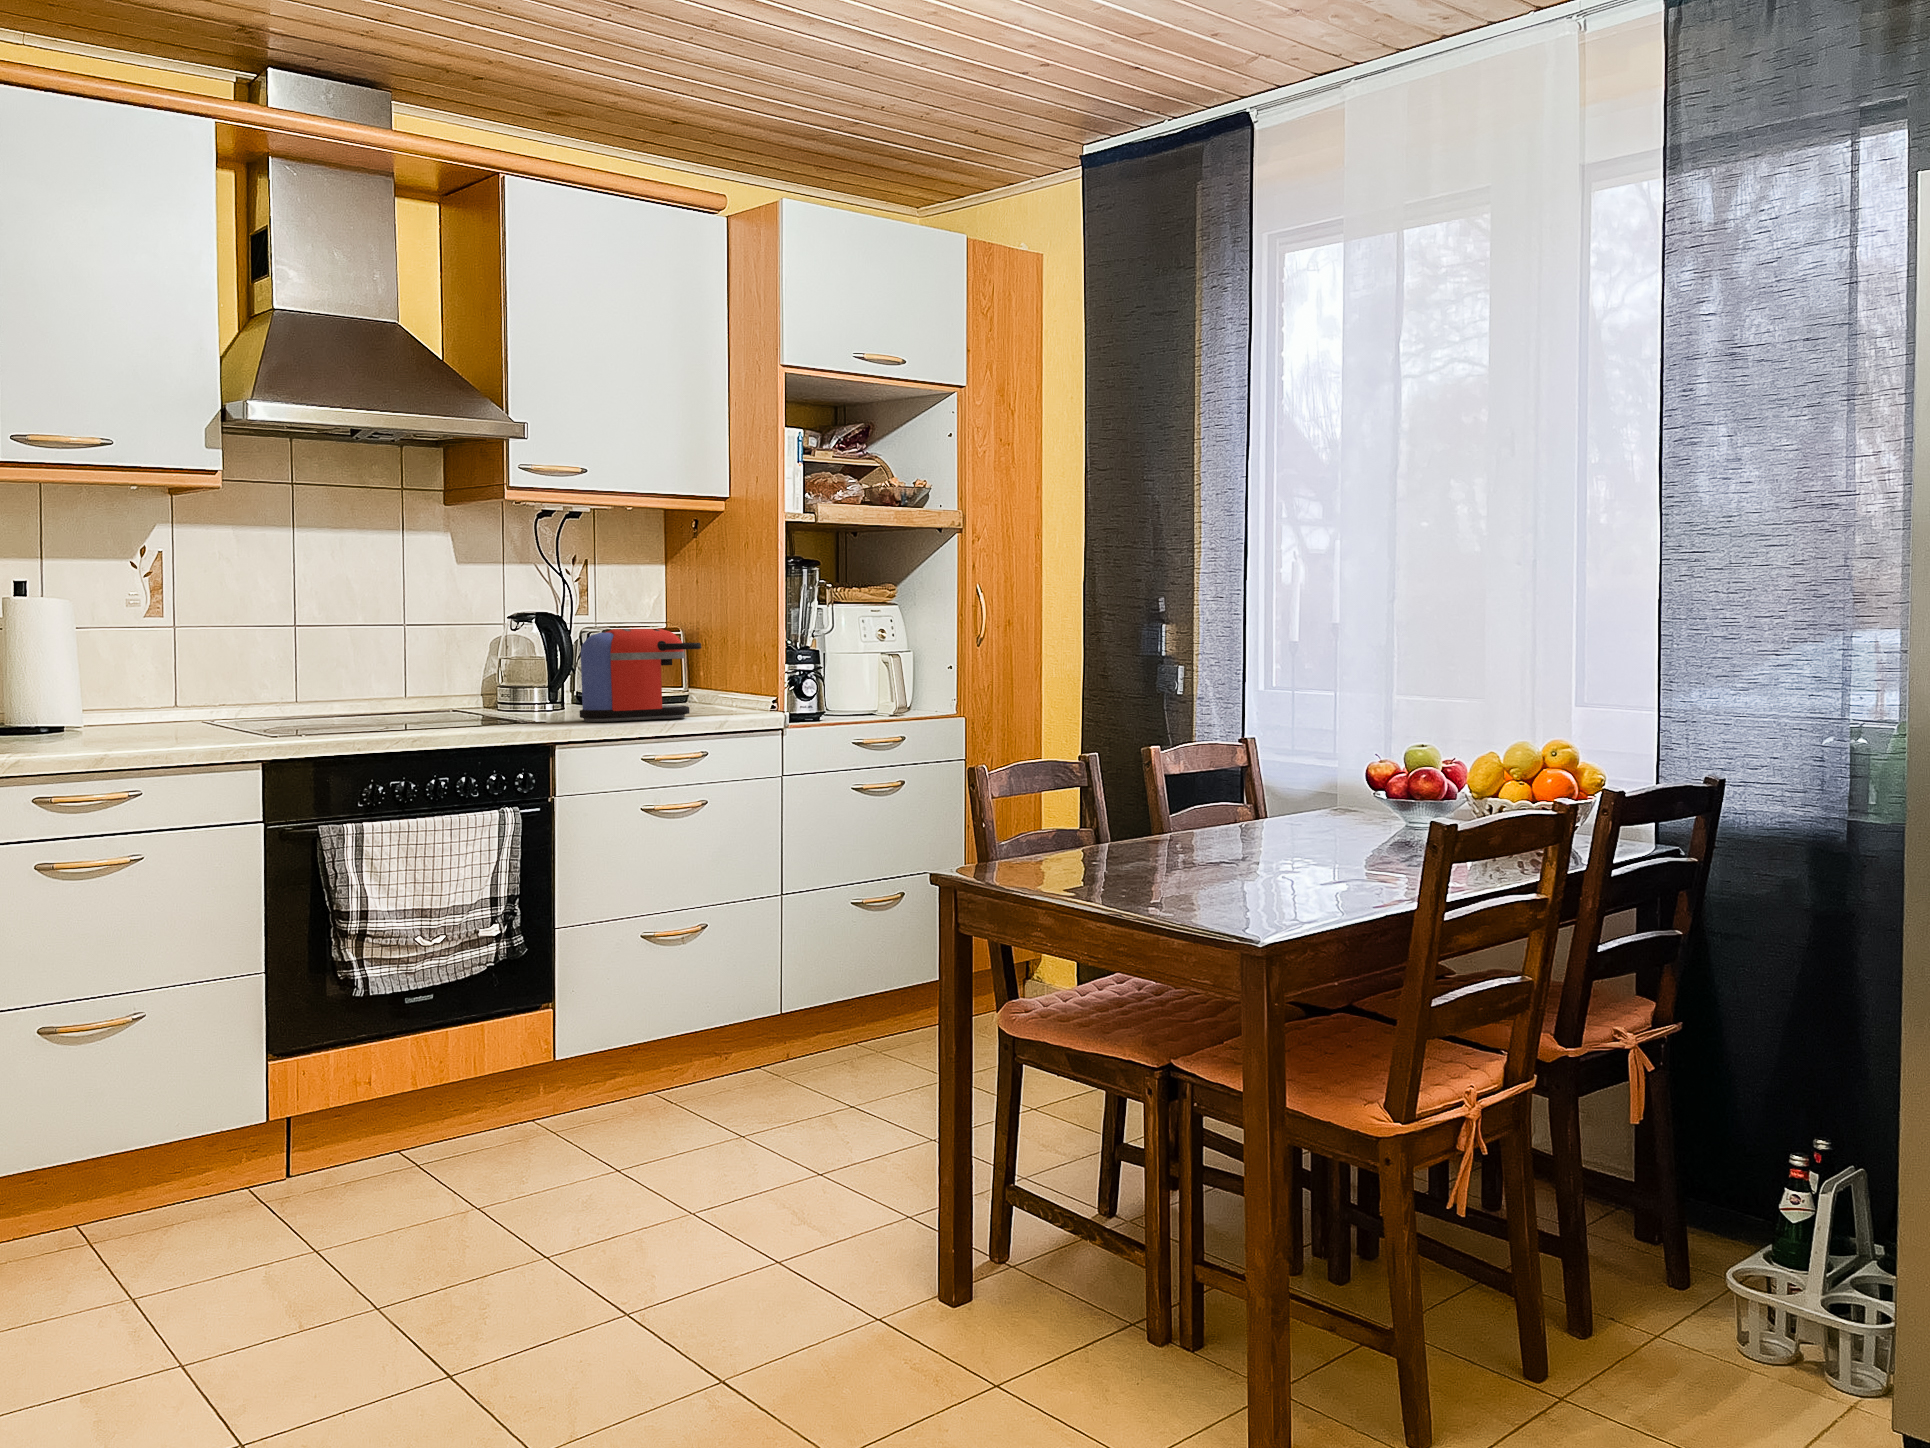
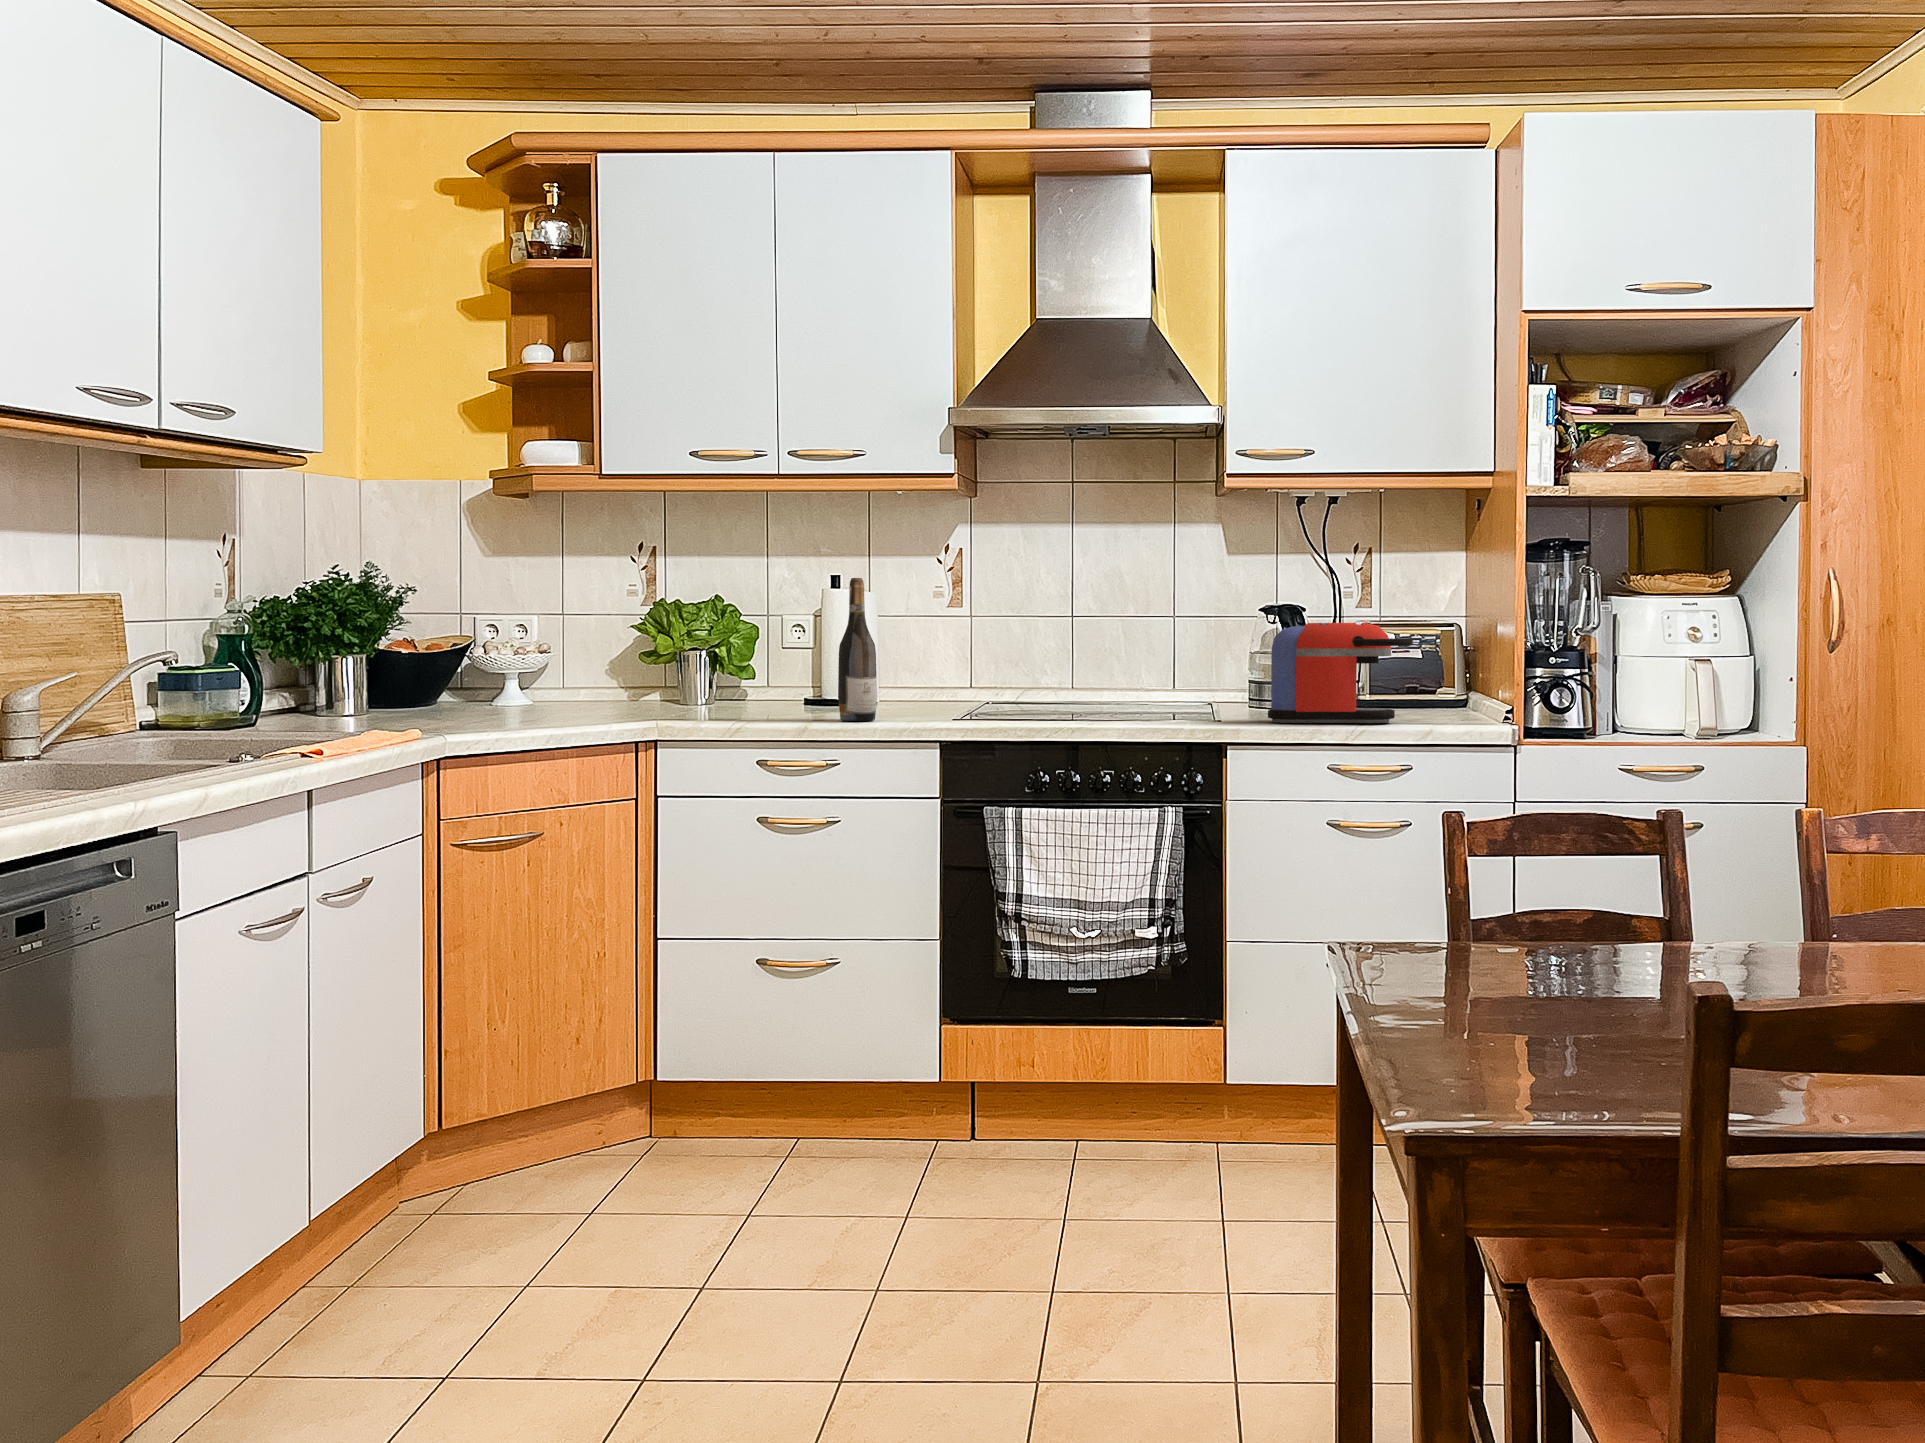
wine bottle: none [125,581,177,743] -> present [838,578,877,721]

